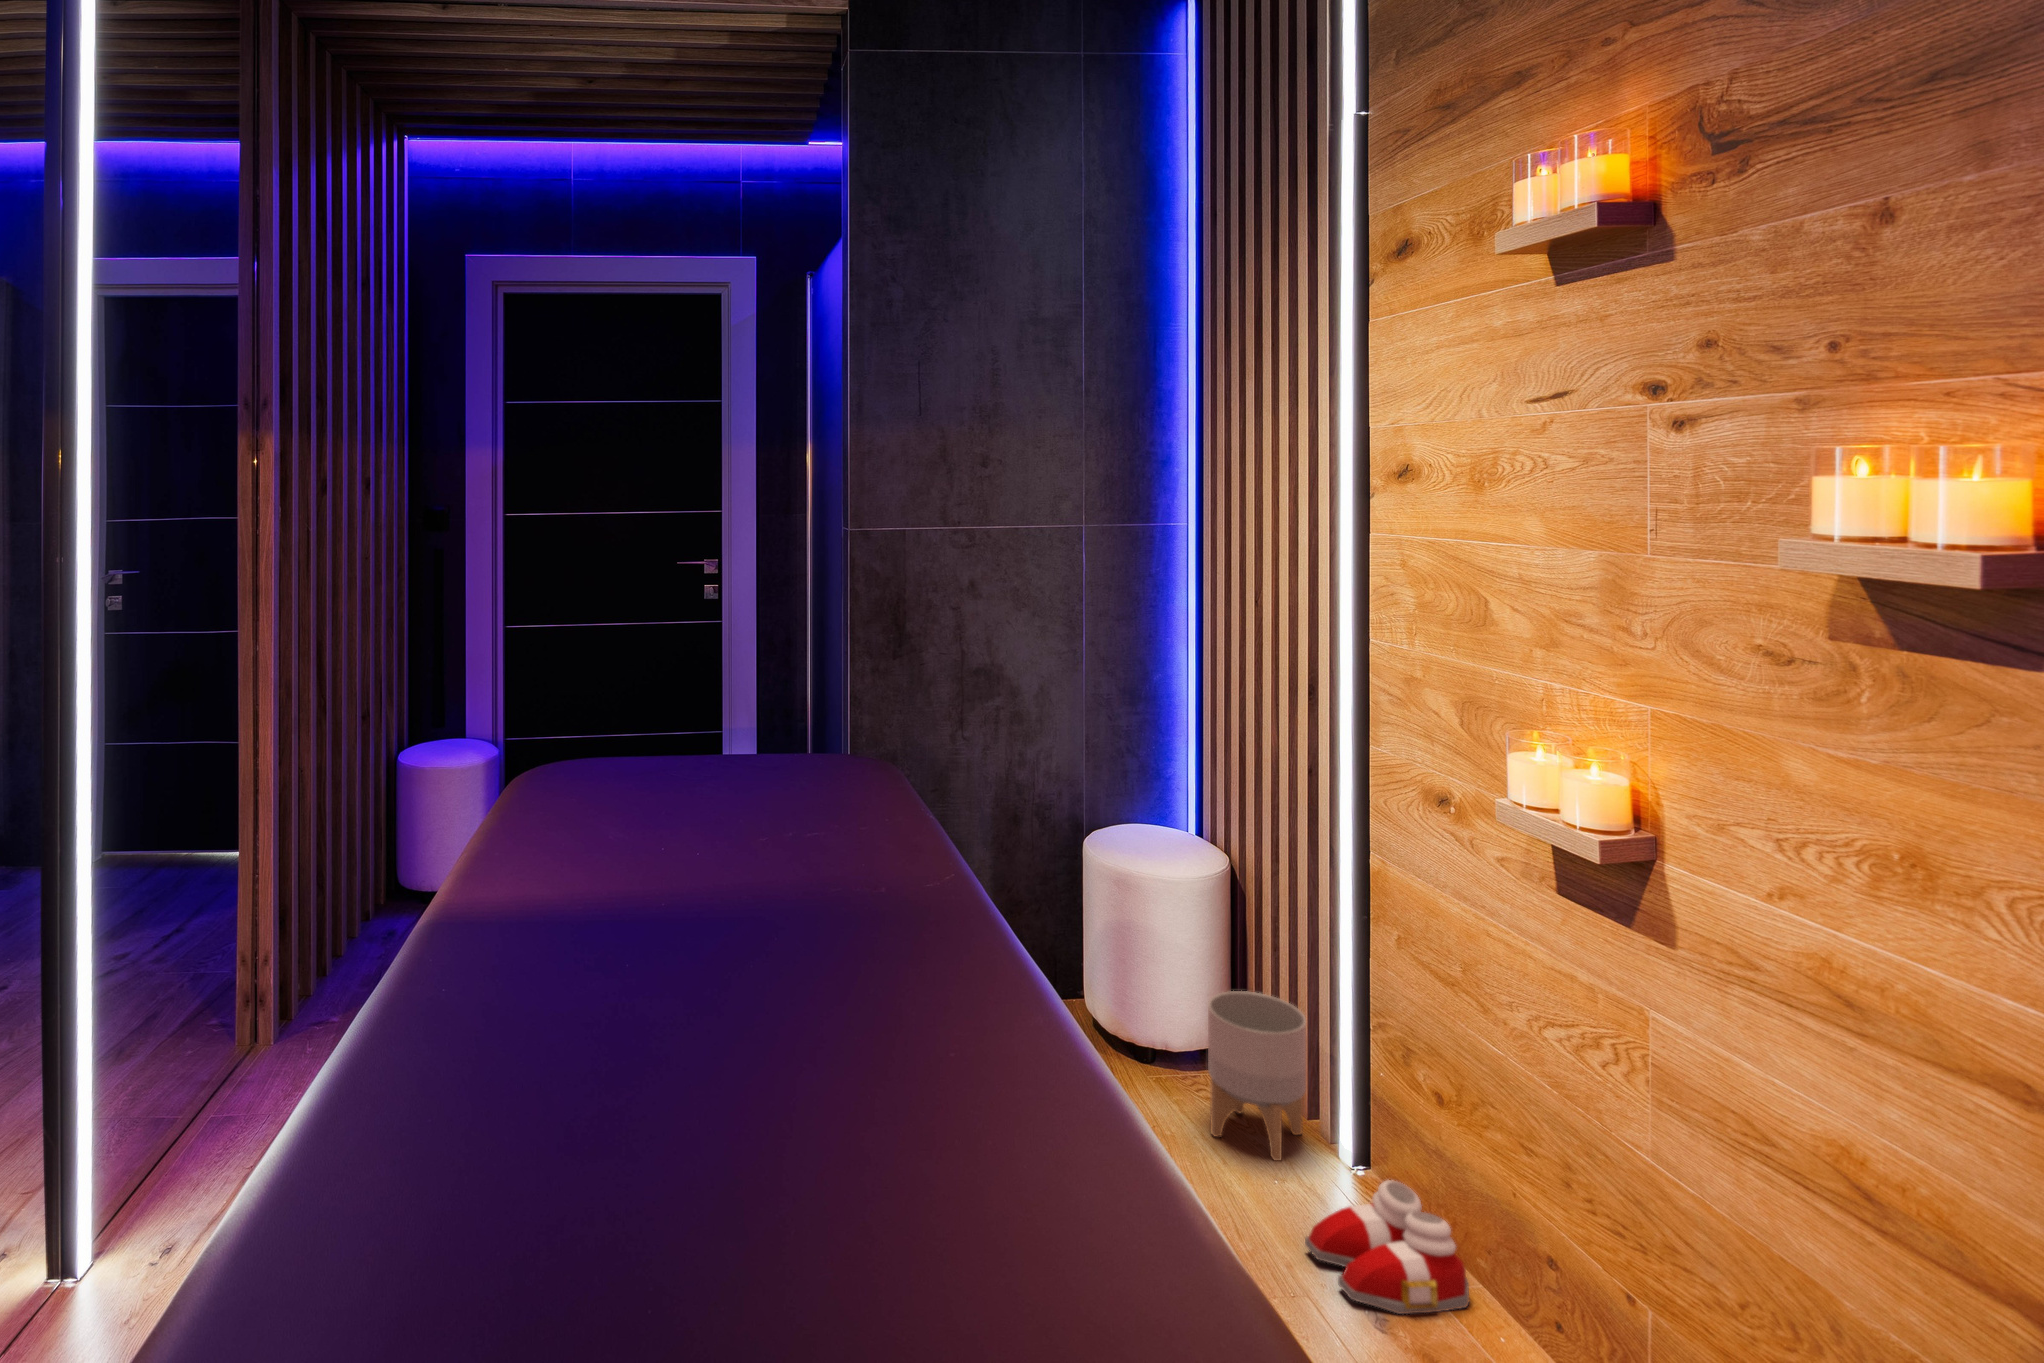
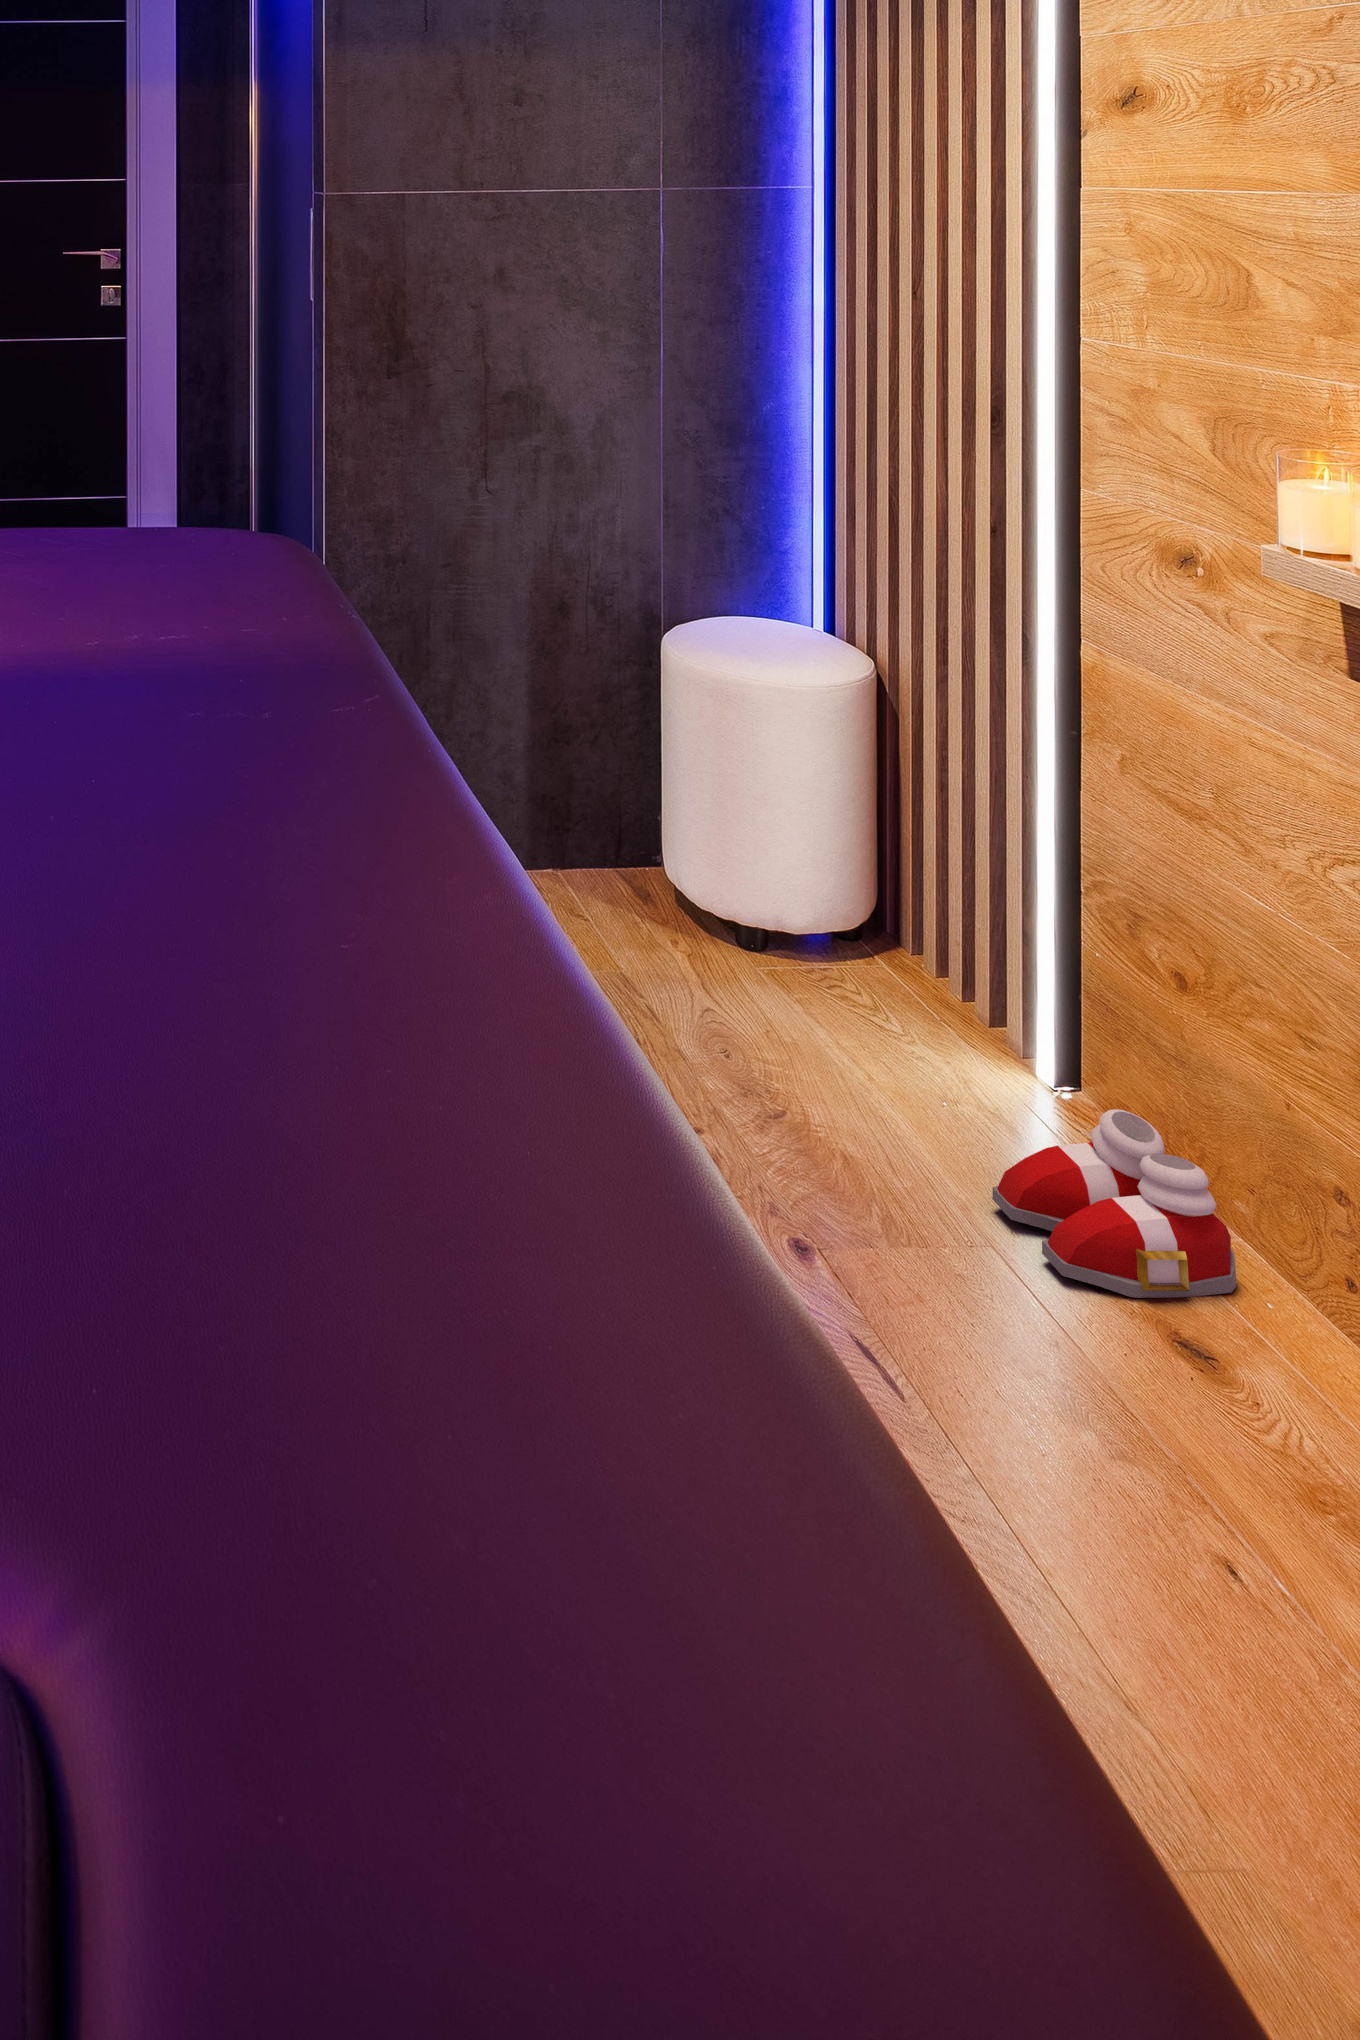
planter: present [1208,991,1306,1161] -> none [845,840,990,1084]

